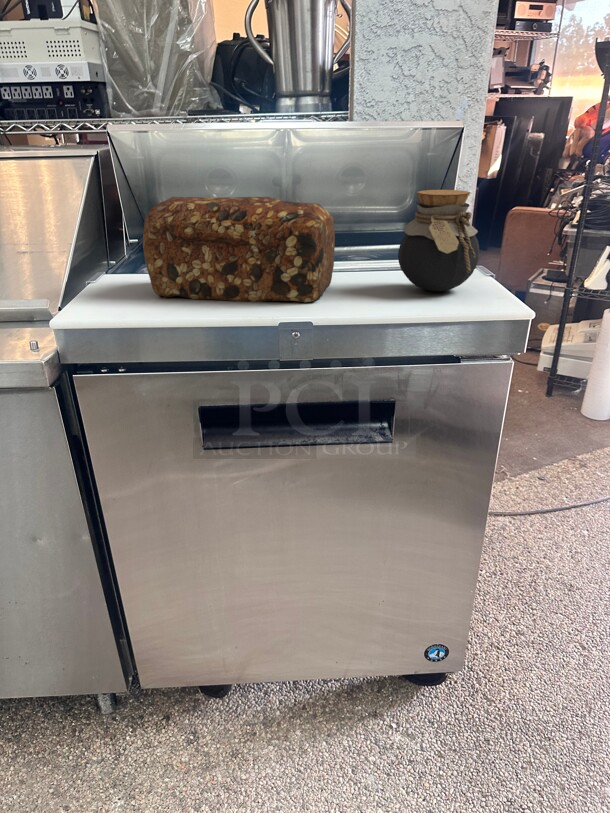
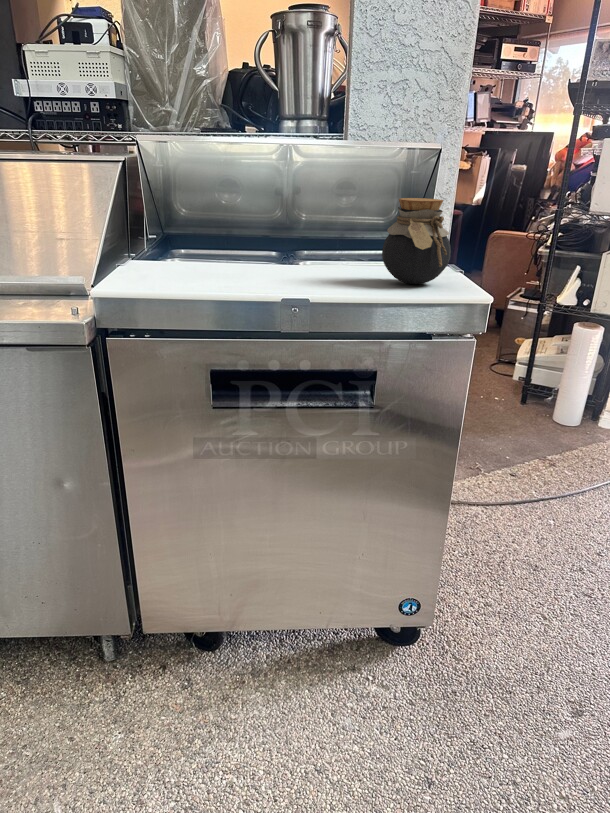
bread loaf: present [142,197,335,302] -> none [164,196,328,288]

